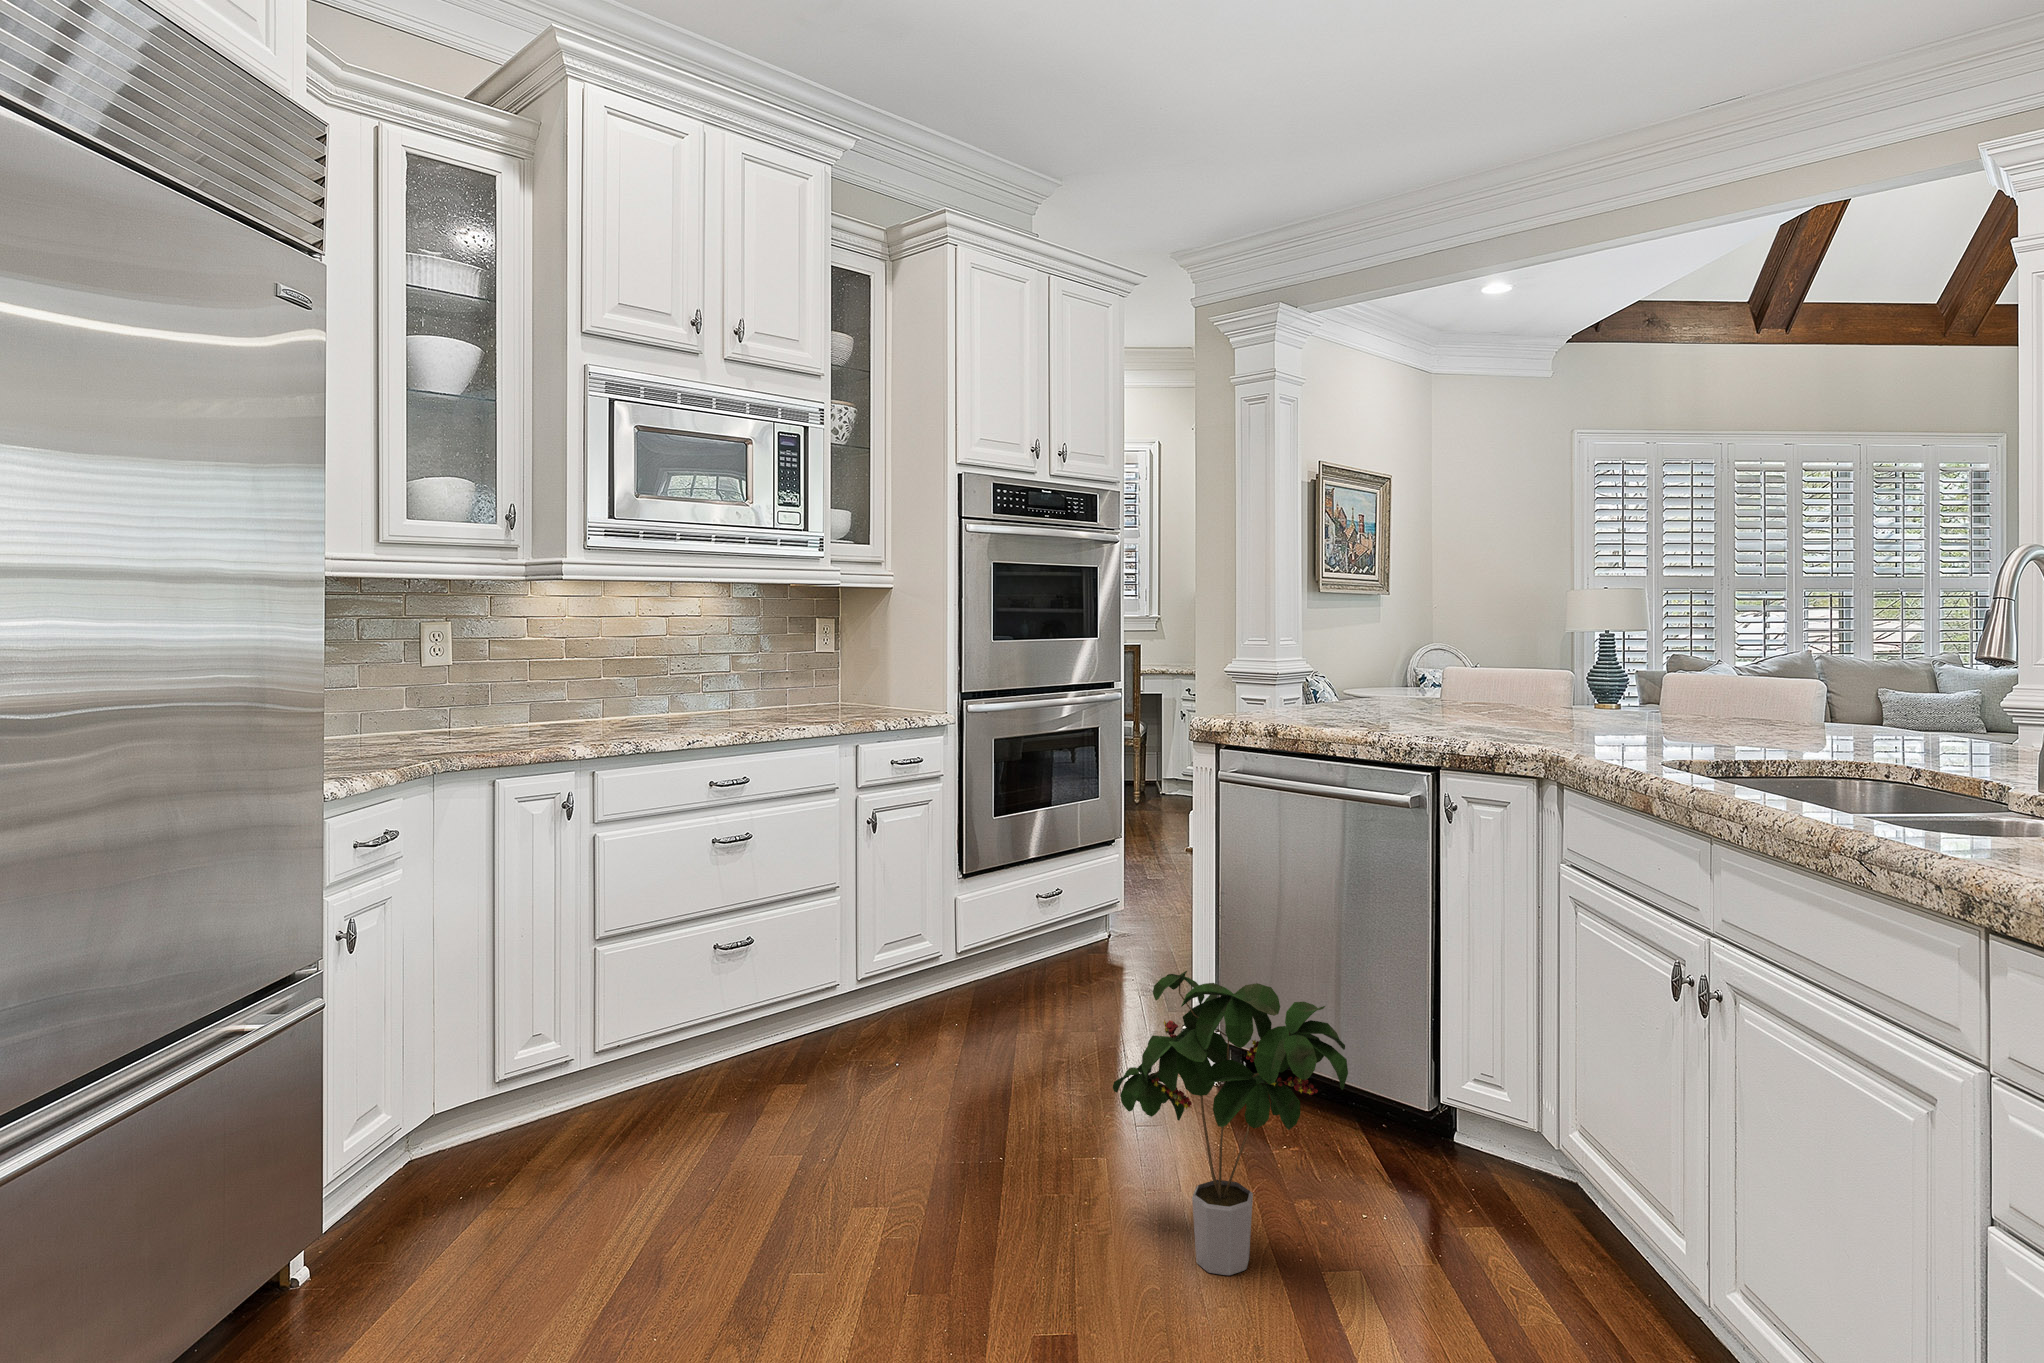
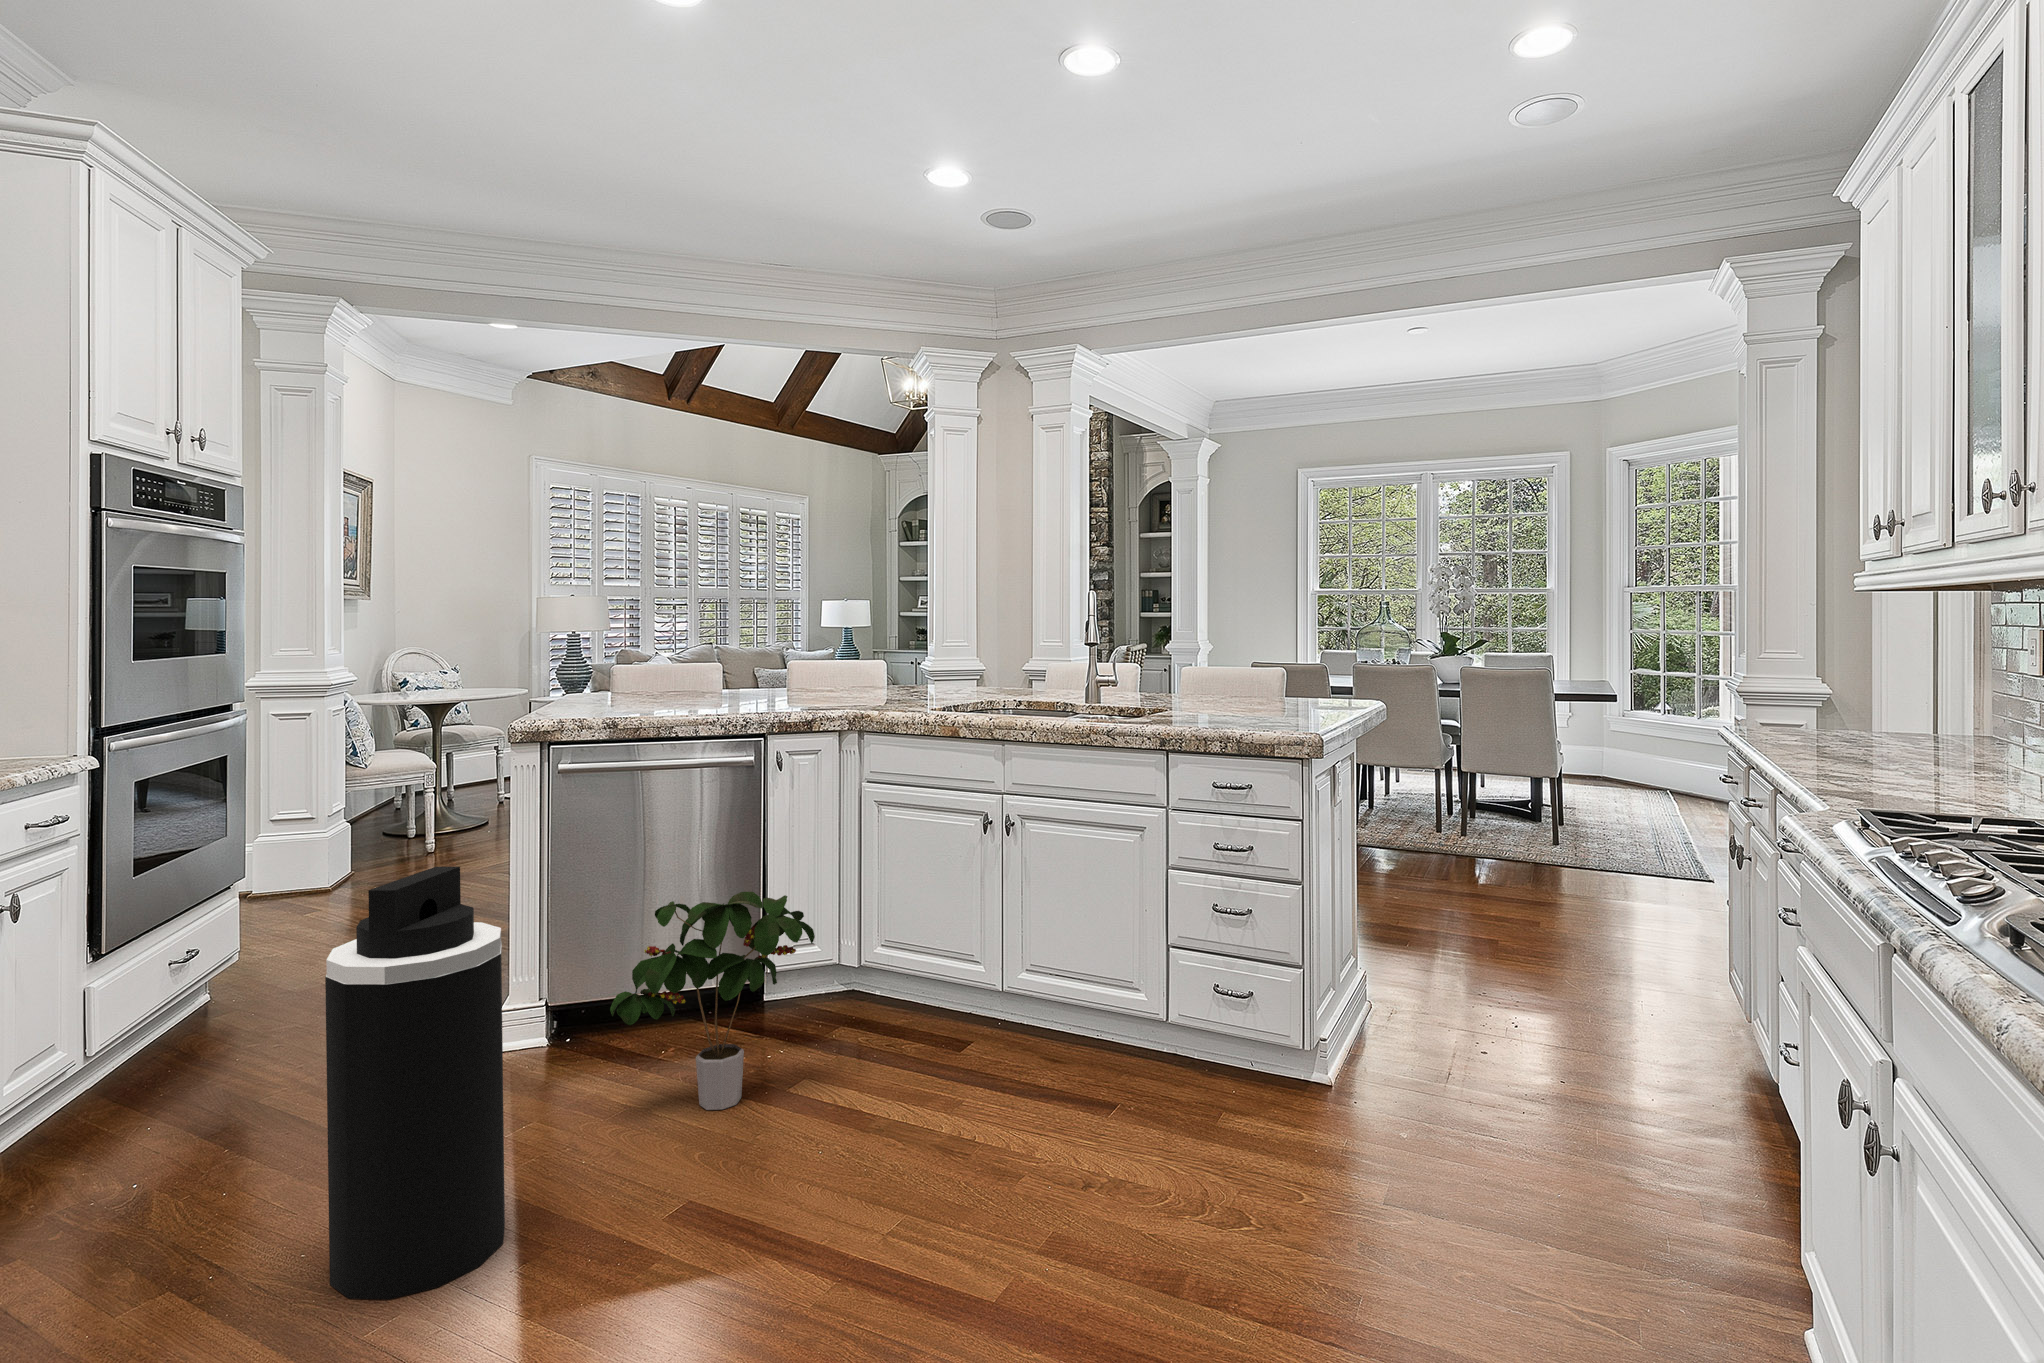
trash can: none [745,865,908,1311] -> present [325,866,505,1299]

